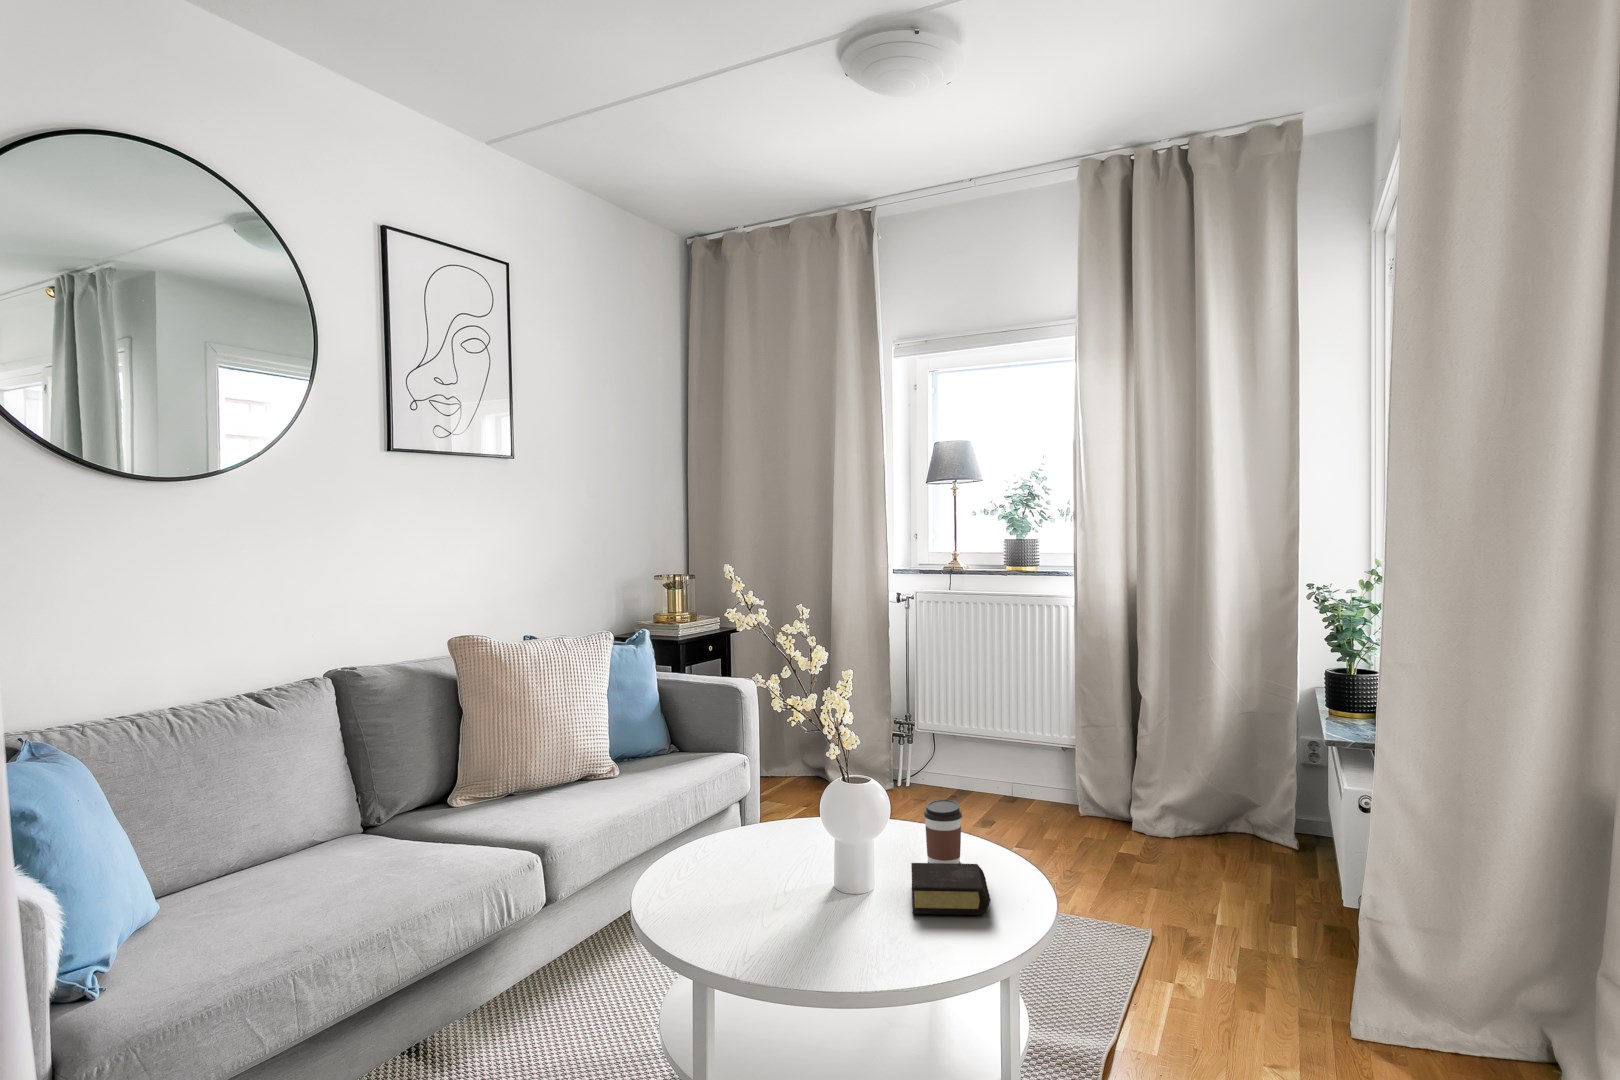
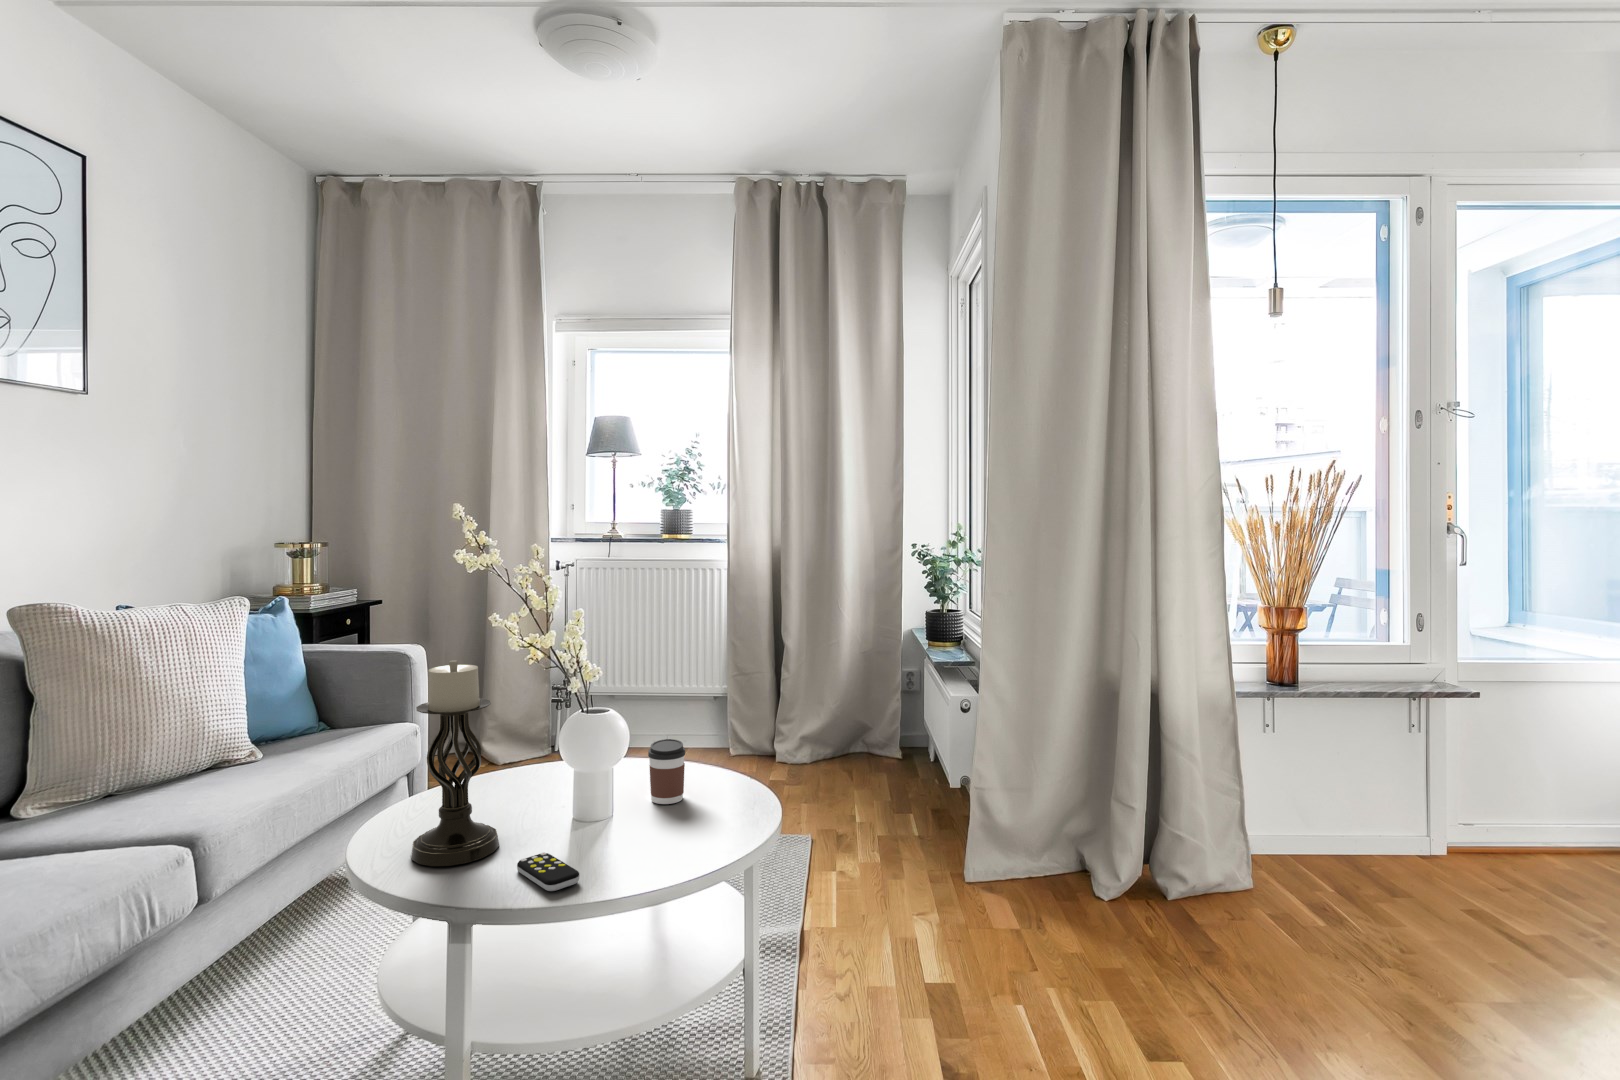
candle holder: none [702,709,777,896] -> present [411,660,499,866]
book: present [911,863,990,915] -> none [645,796,730,851]
remote control: none [783,897,833,935] -> present [517,852,579,891]

